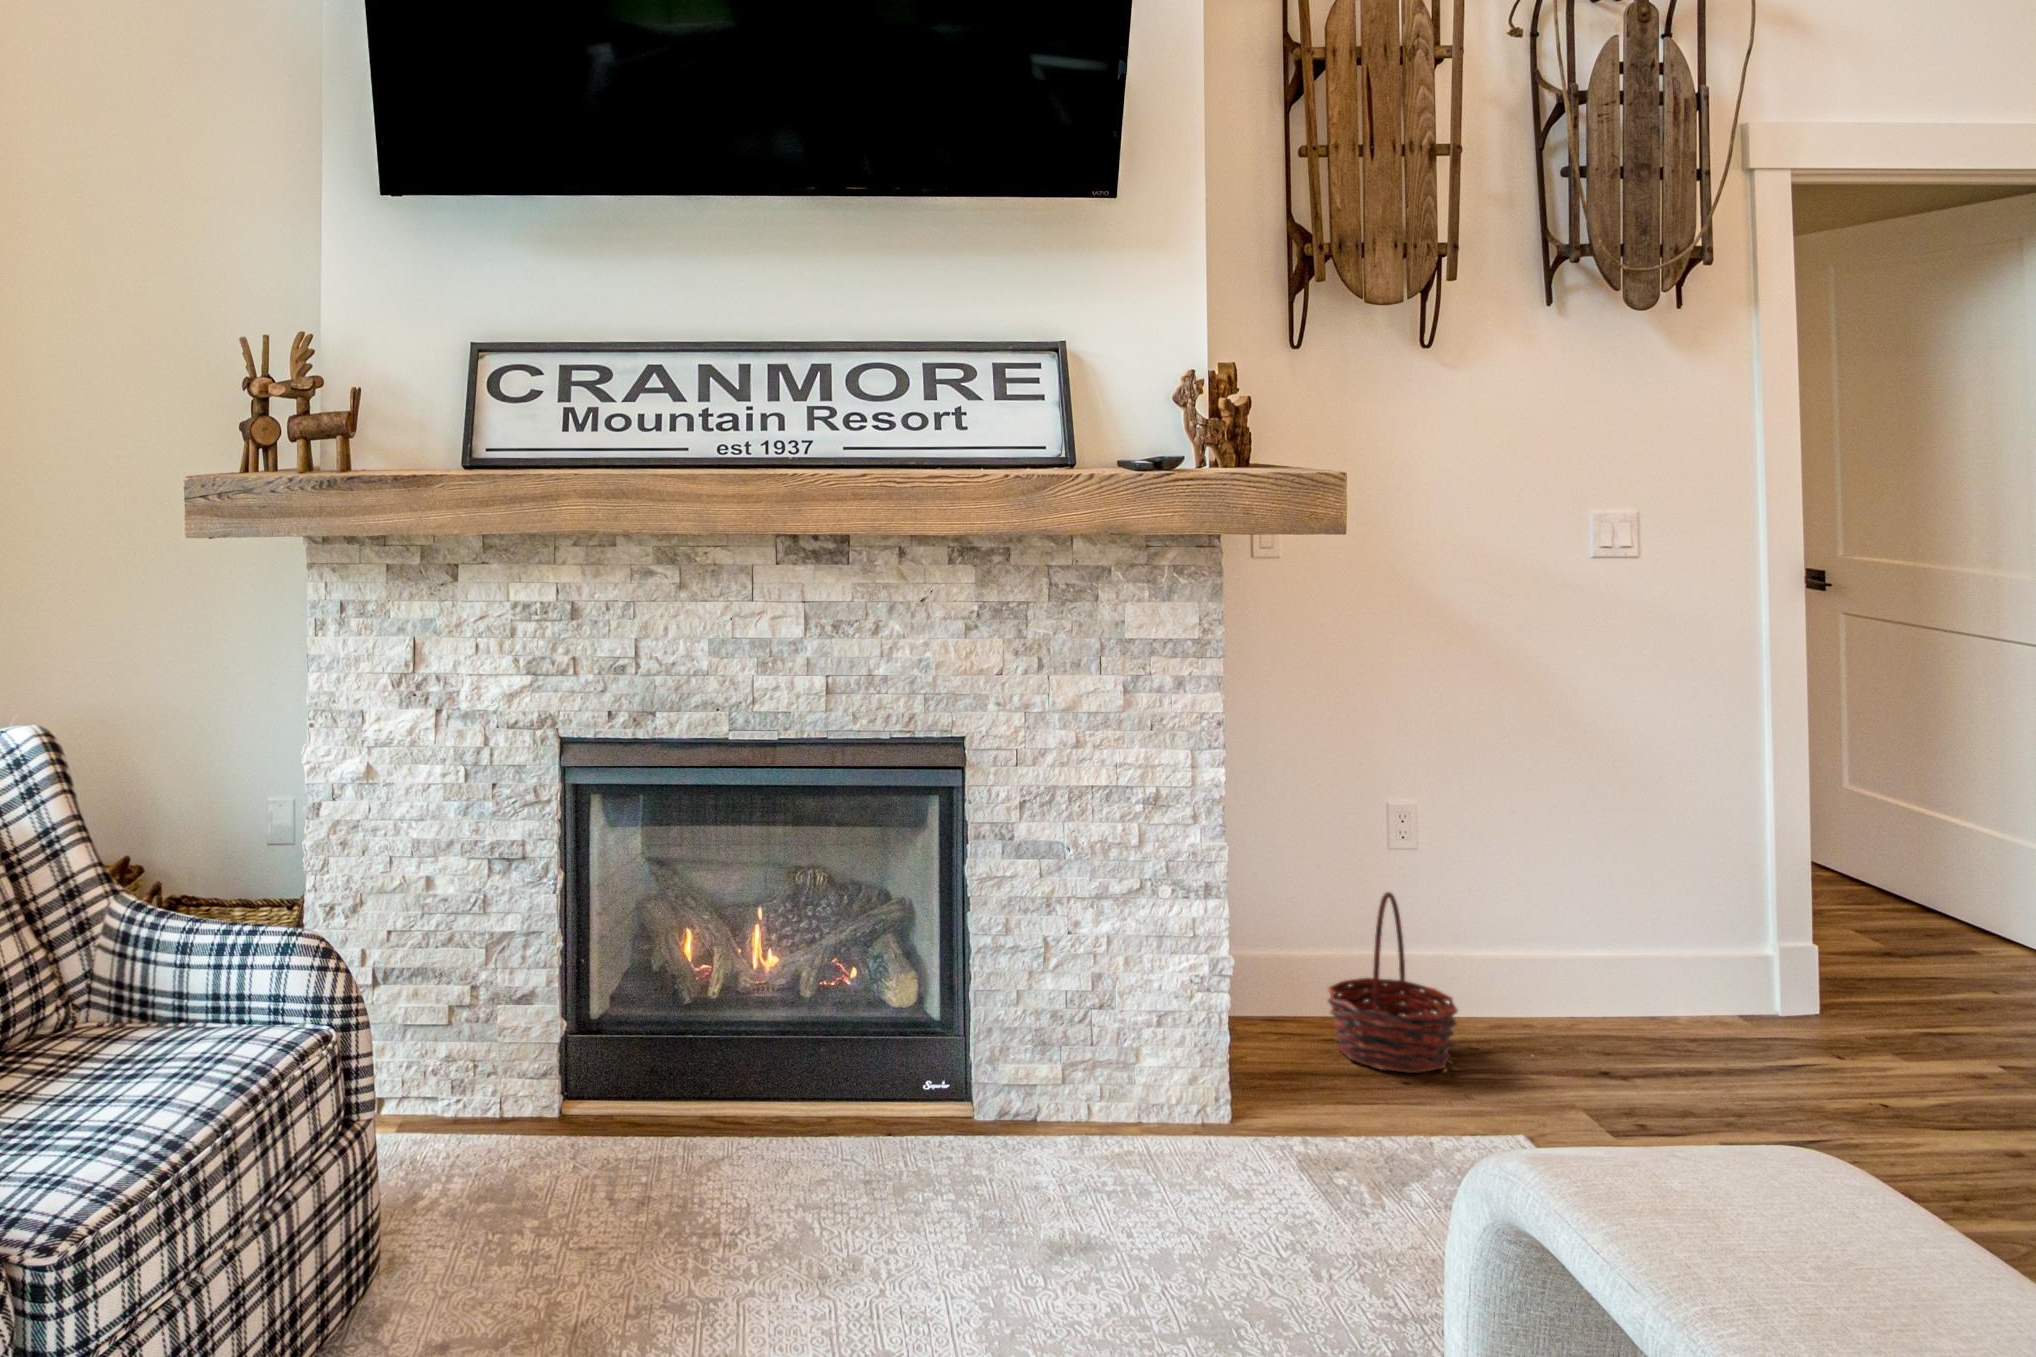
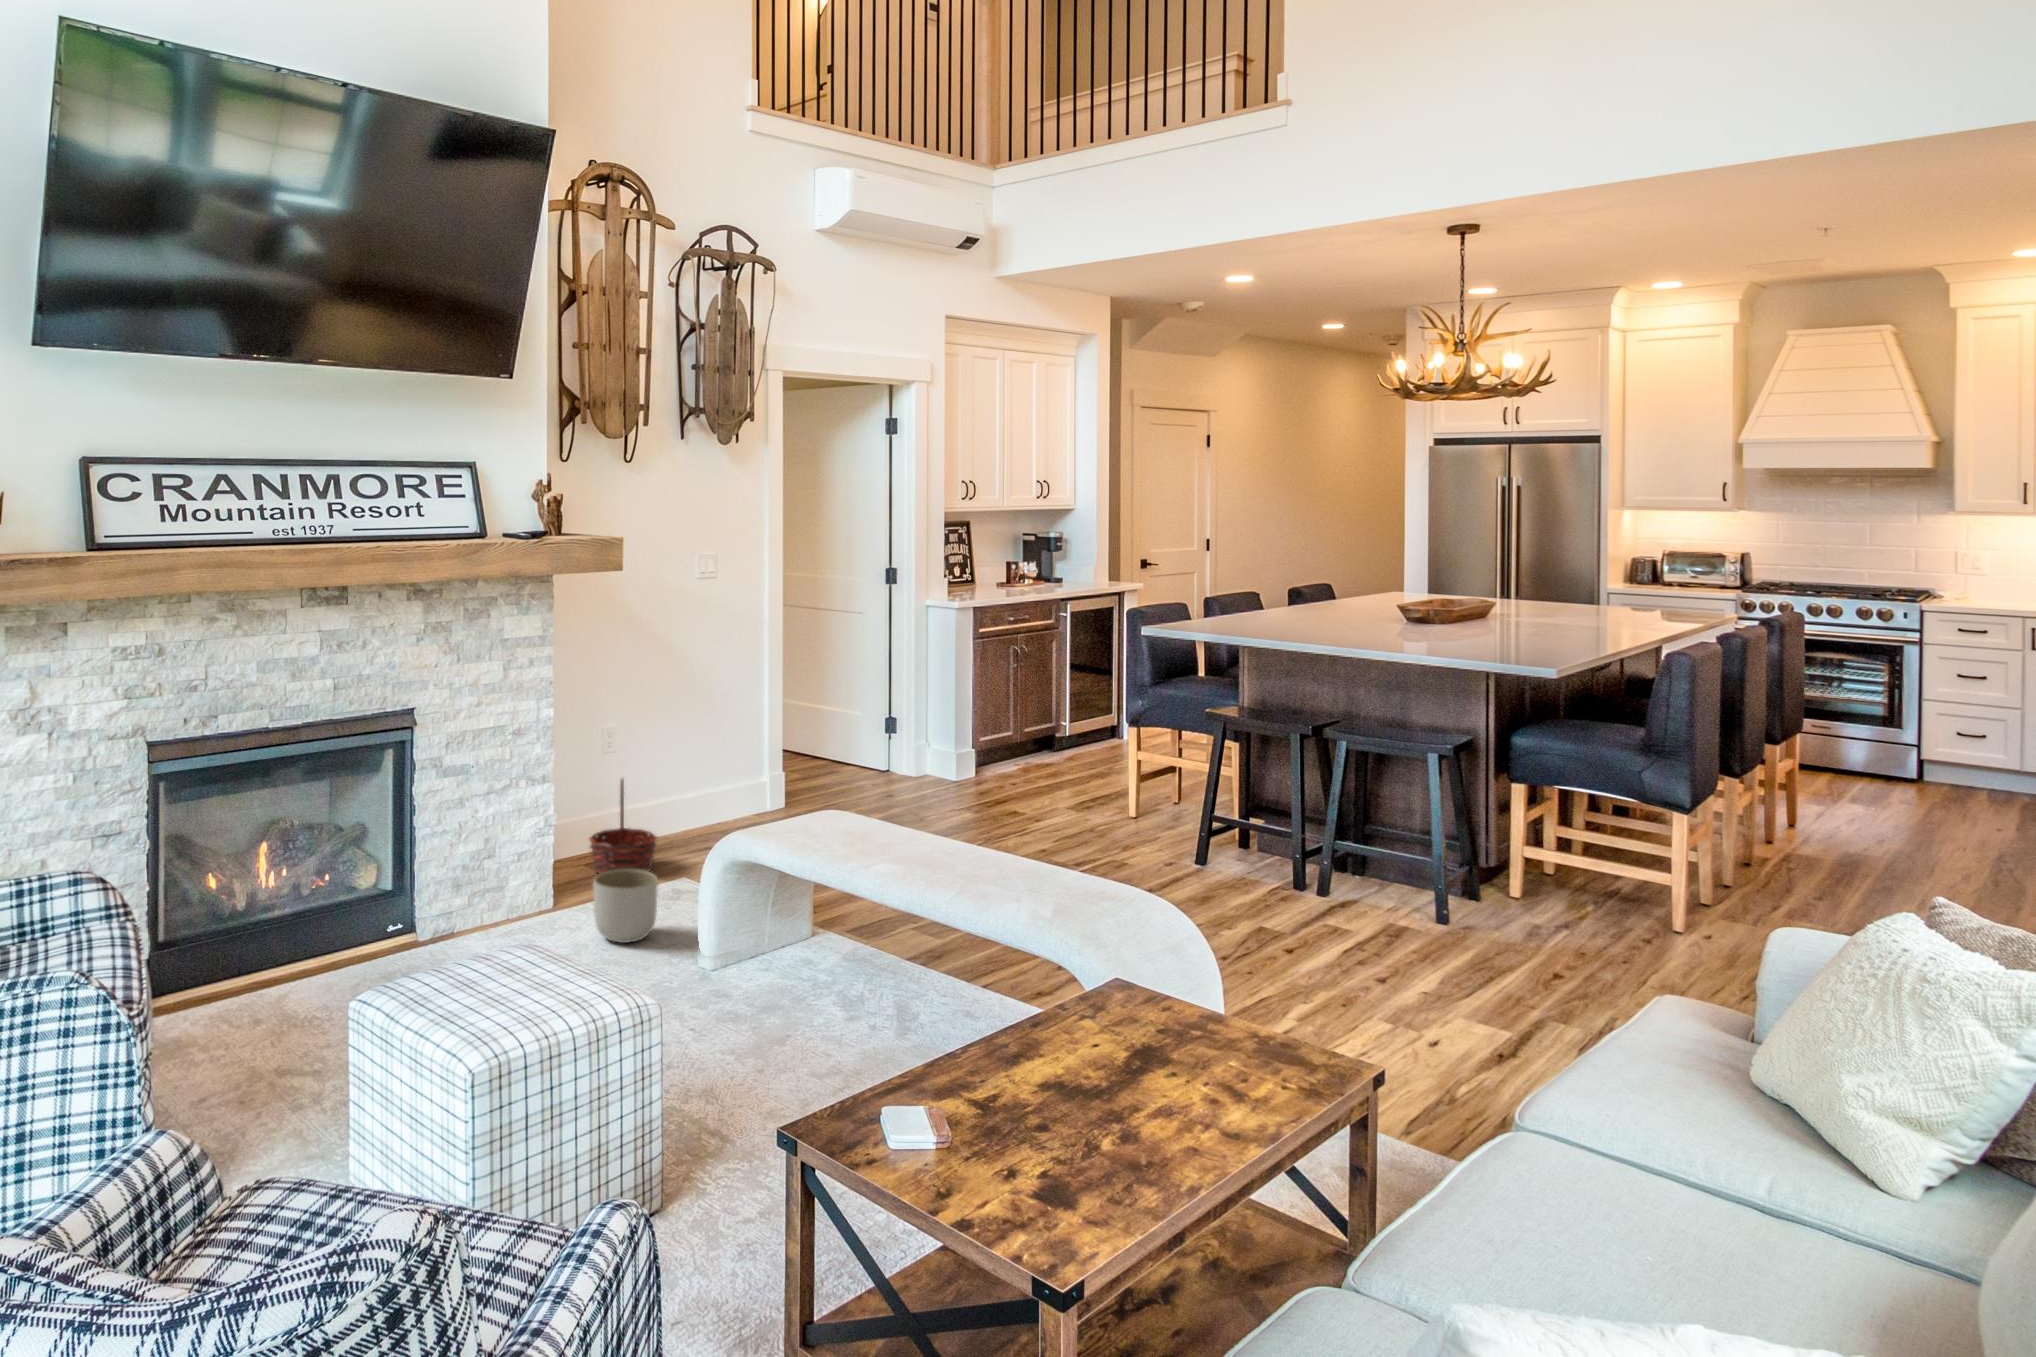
planter: none [1234,1058,1361,1204] -> present [593,869,658,943]

